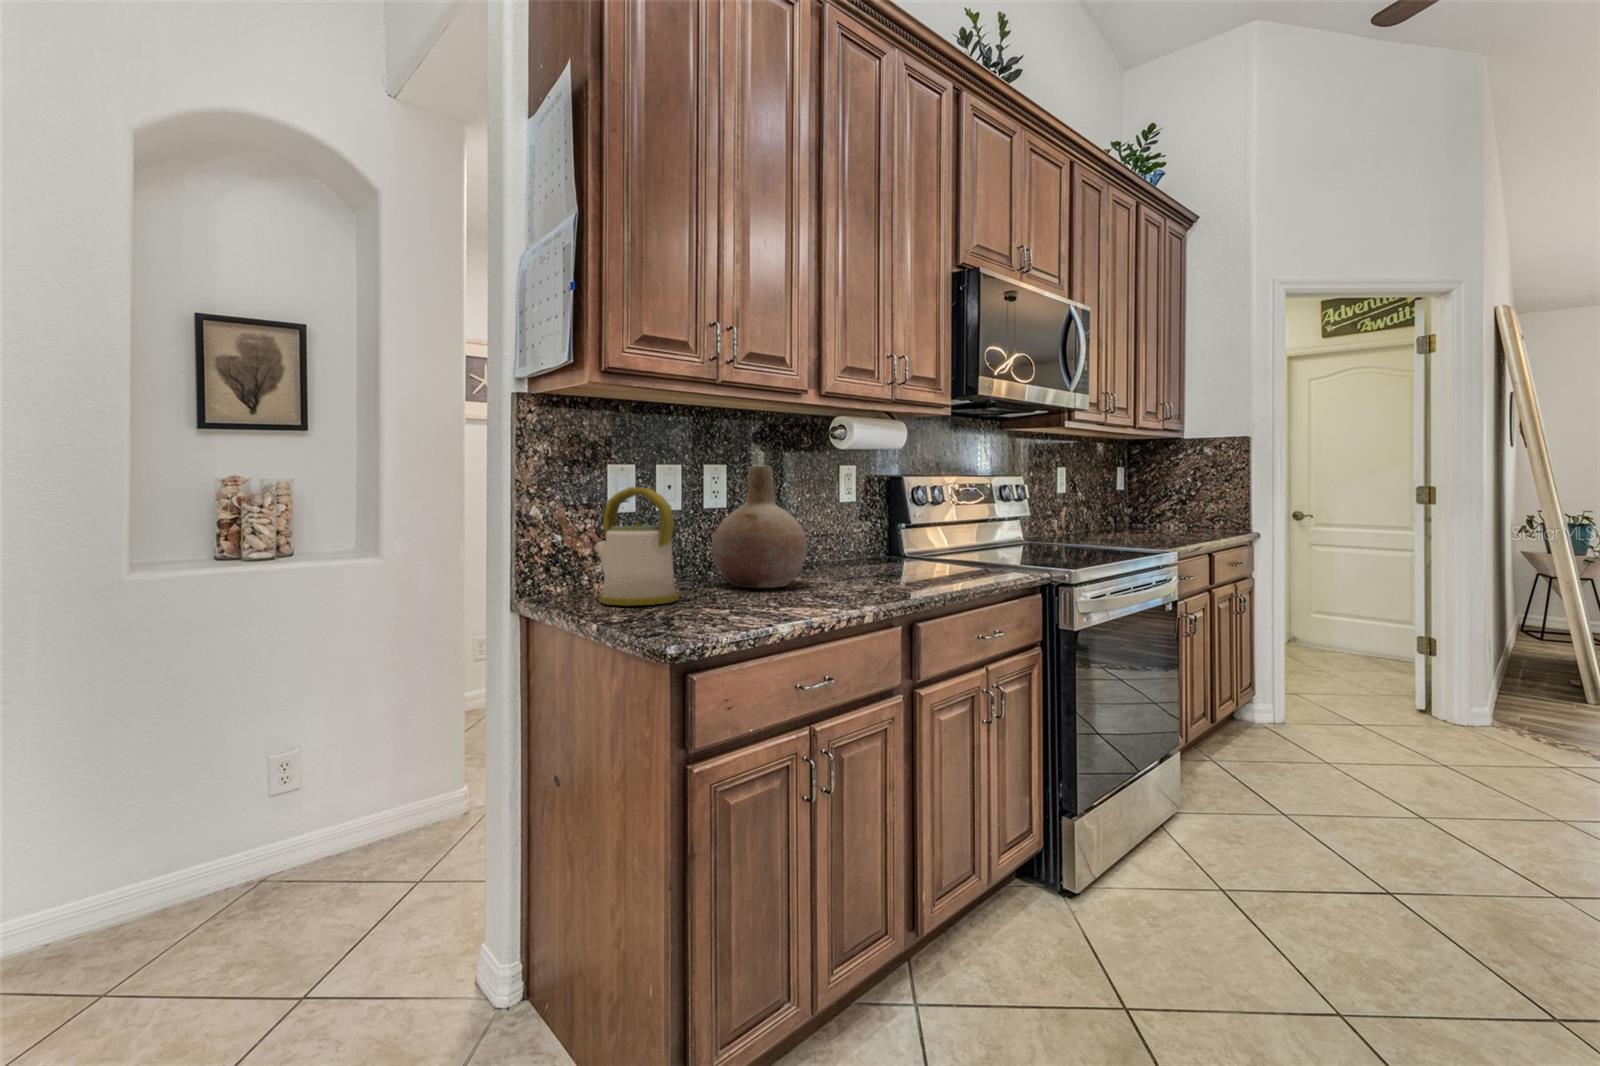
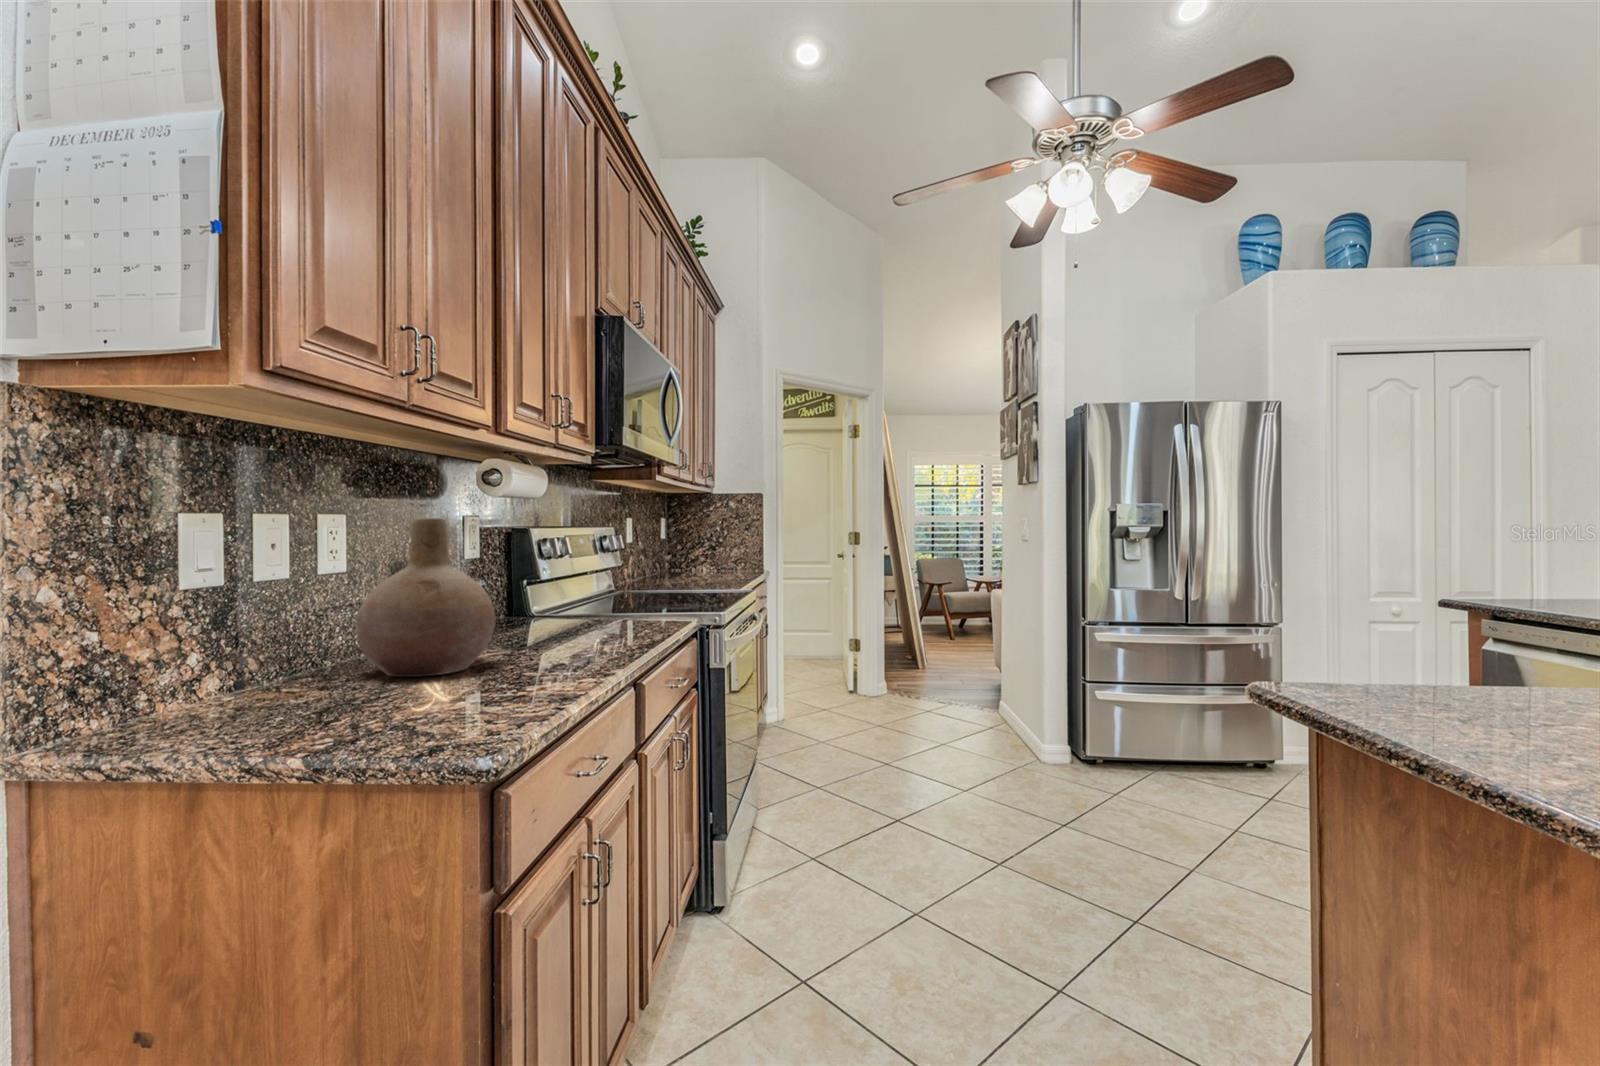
kettle: present [595,487,679,606] -> none [187,550,354,735]

